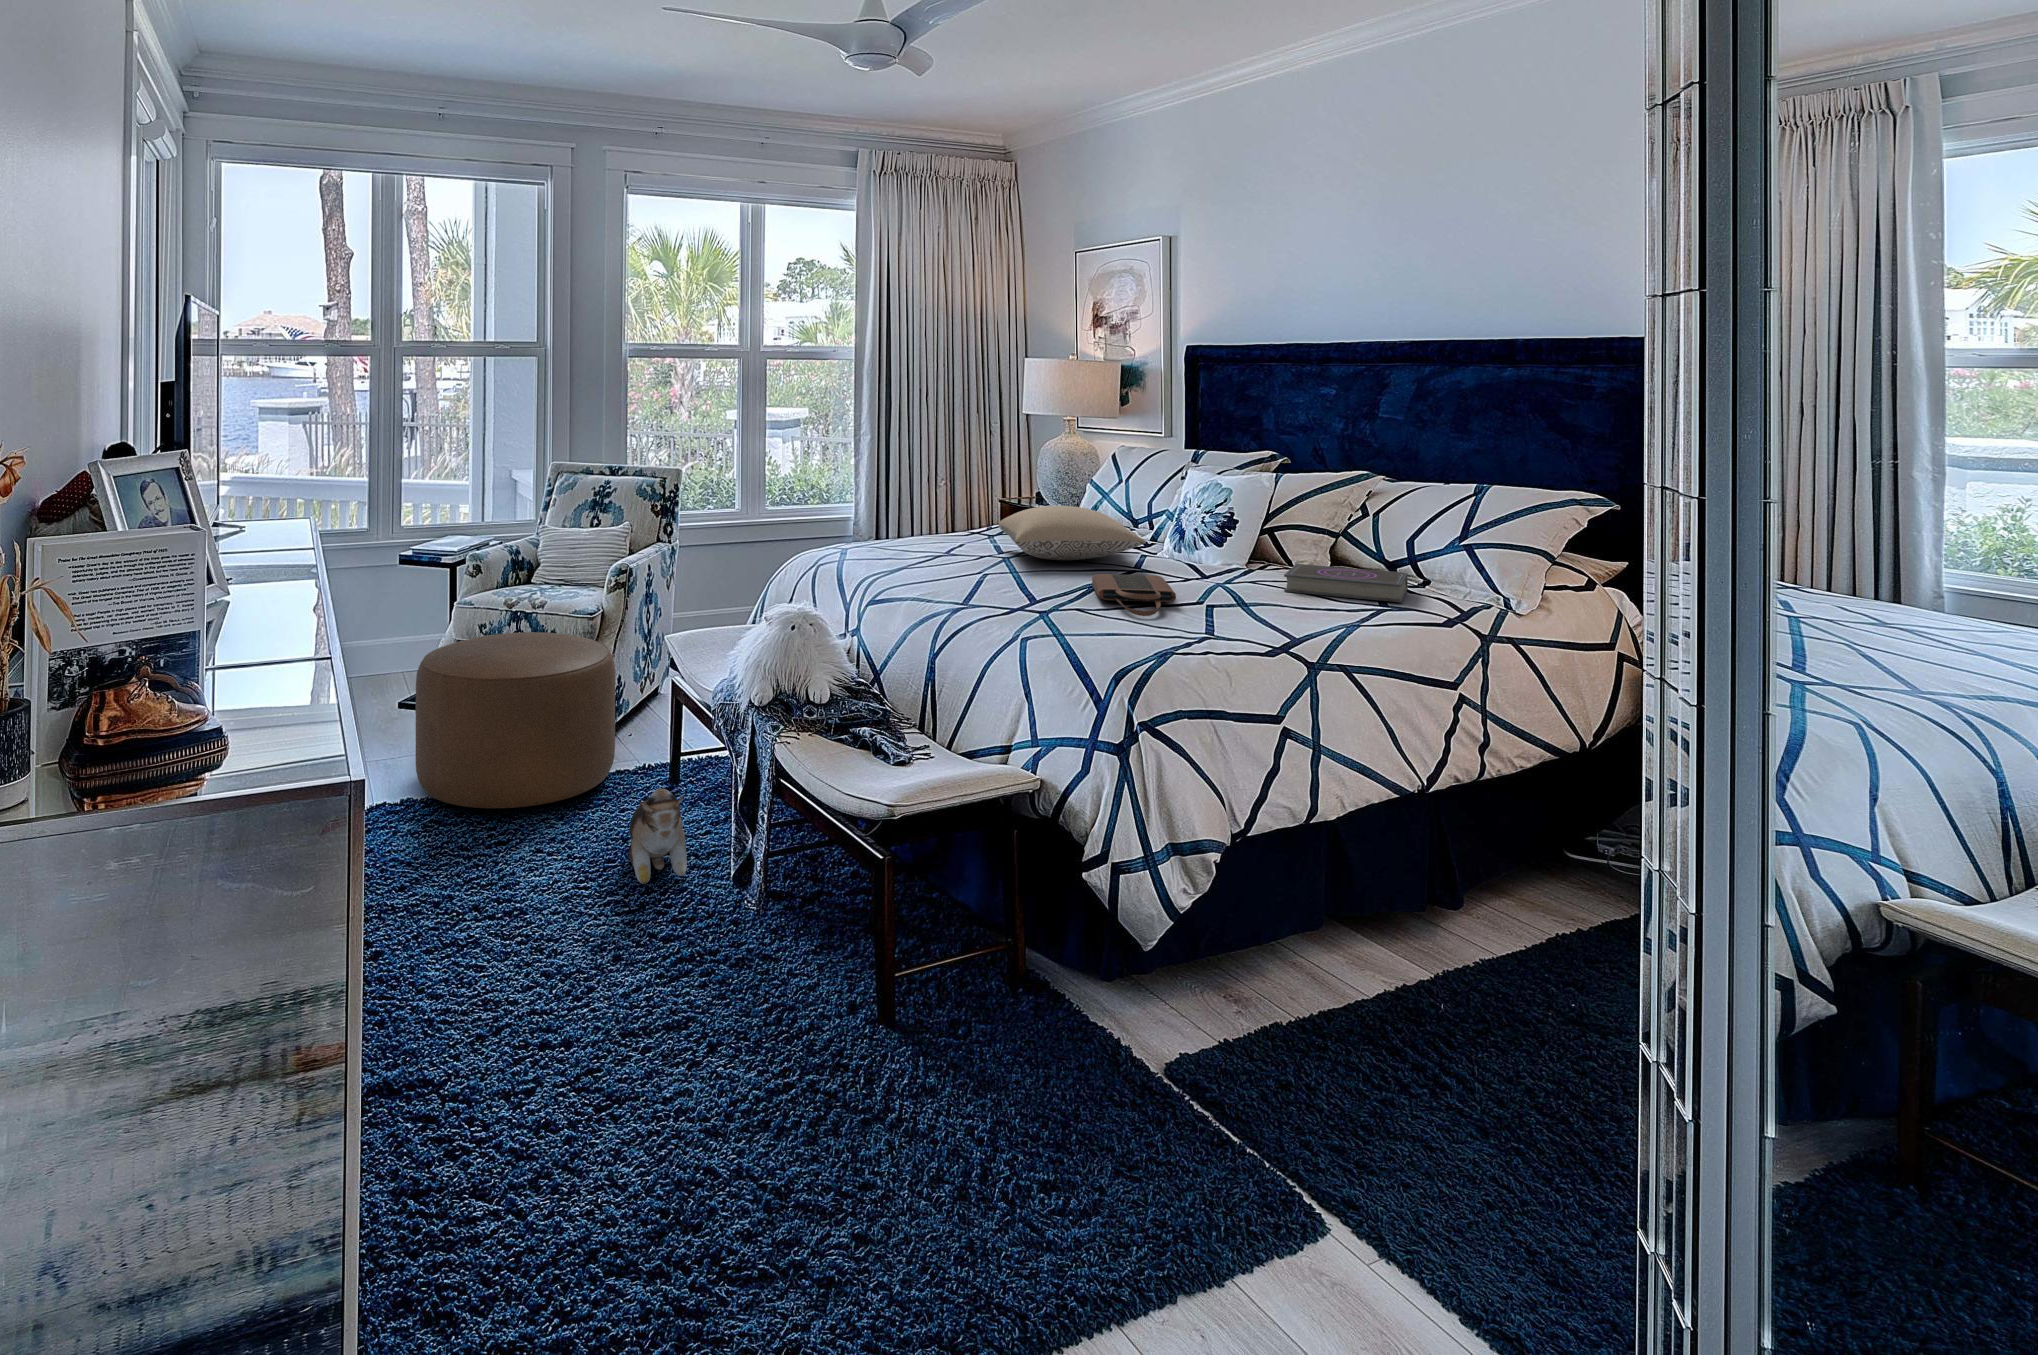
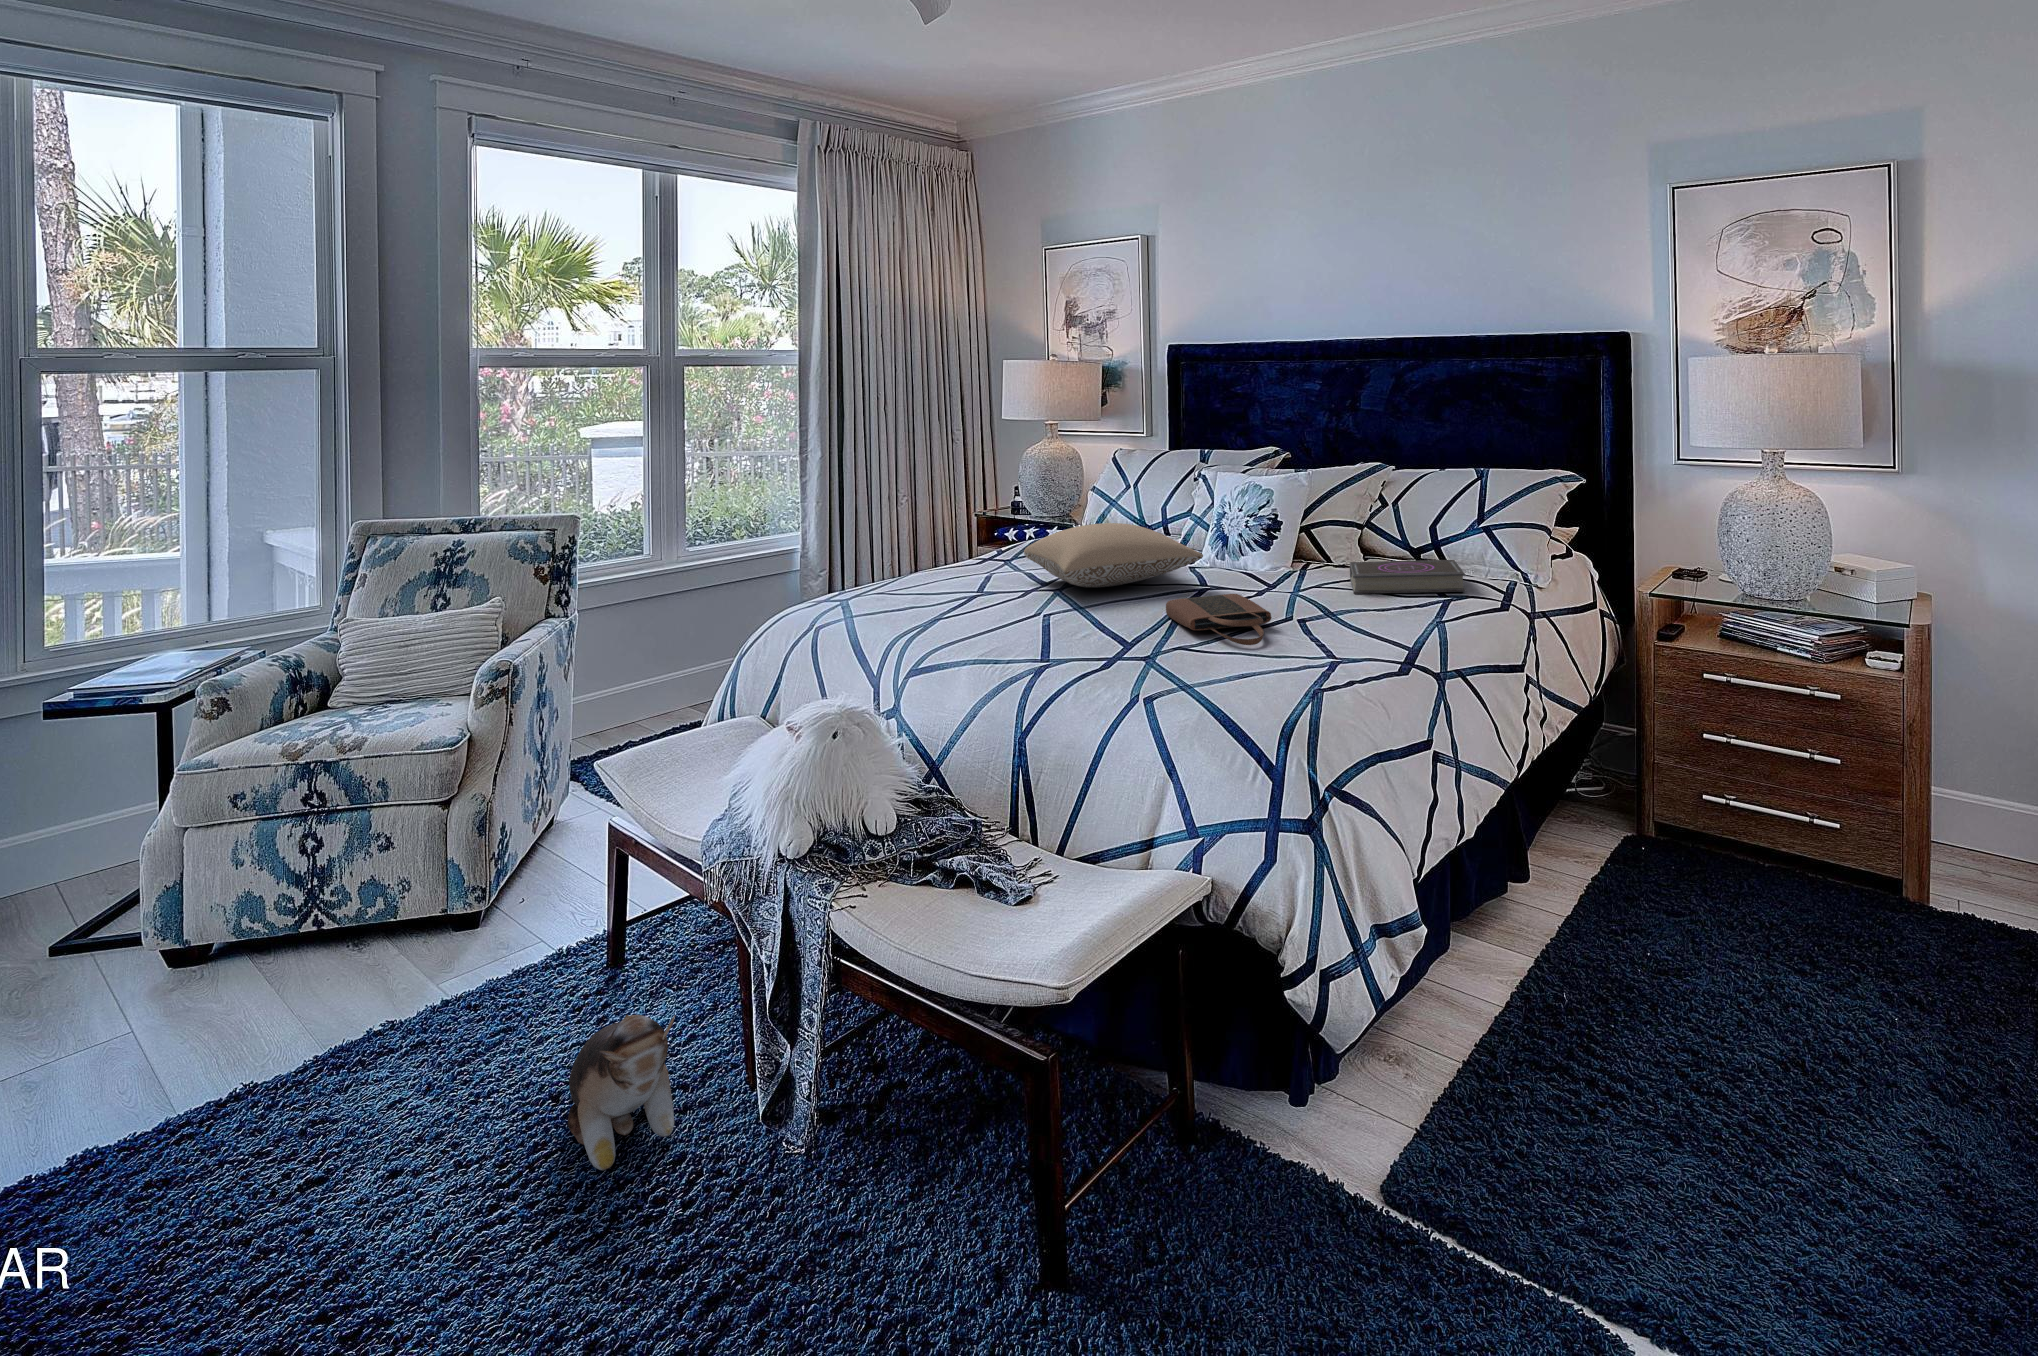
ottoman: present [415,632,615,808] -> none [114,787,509,1123]

